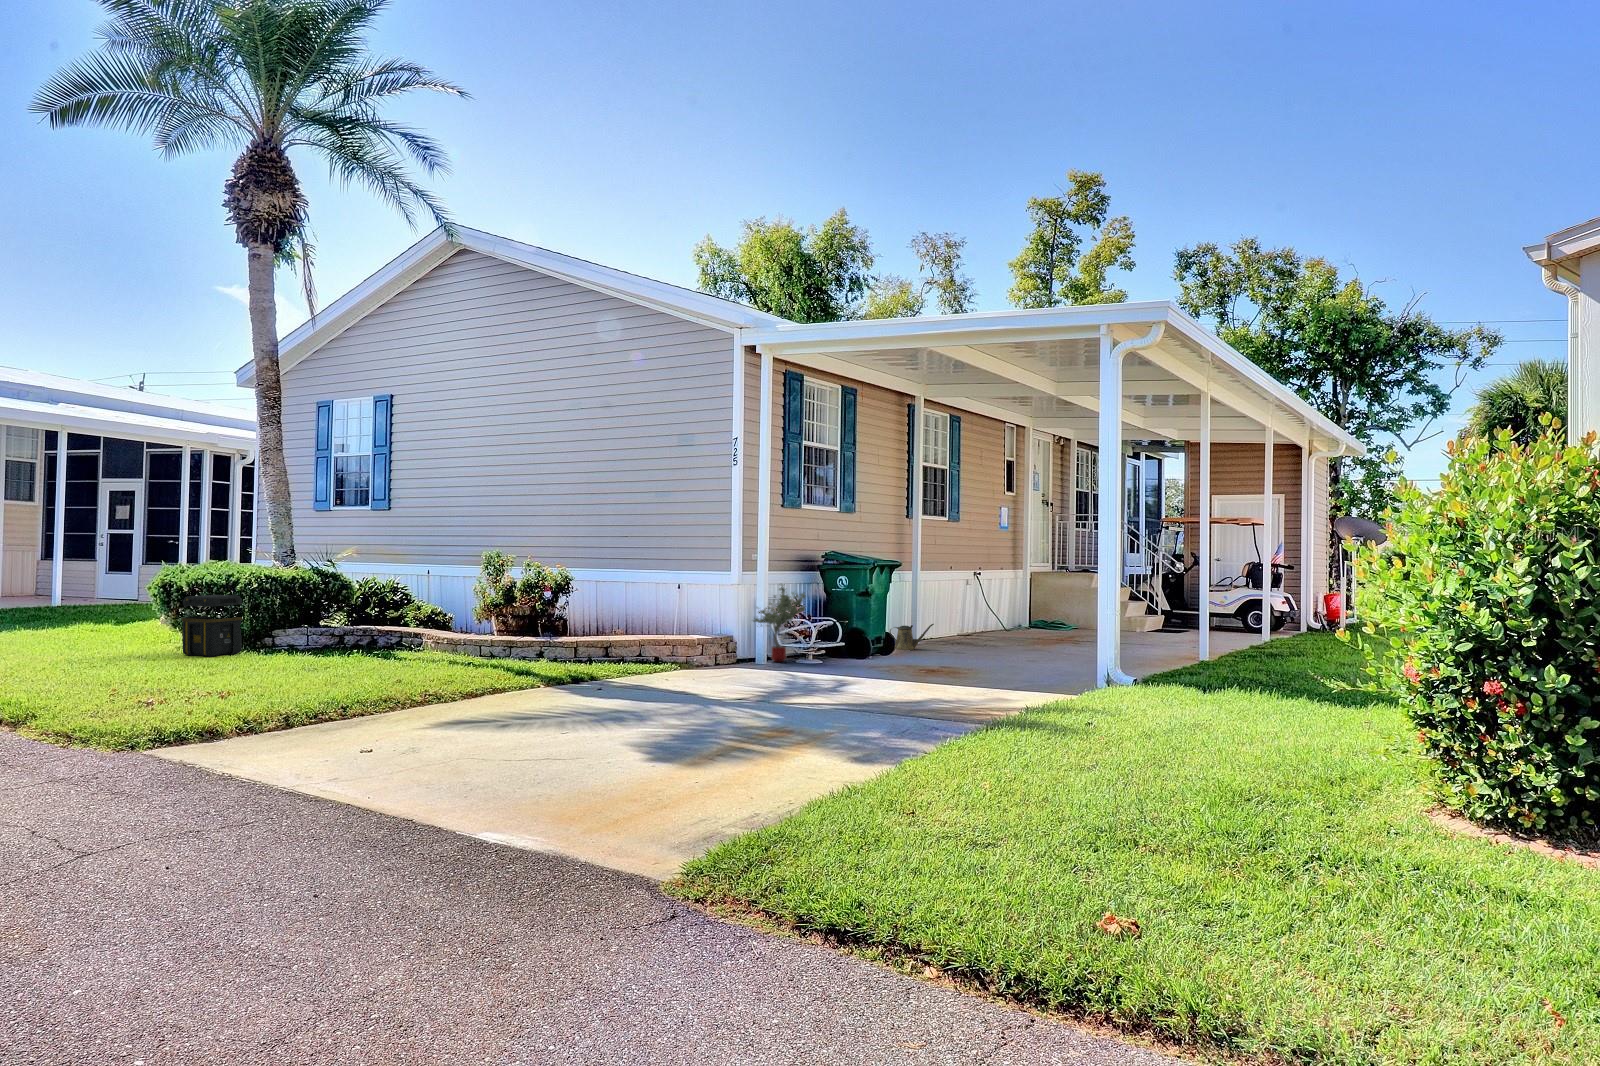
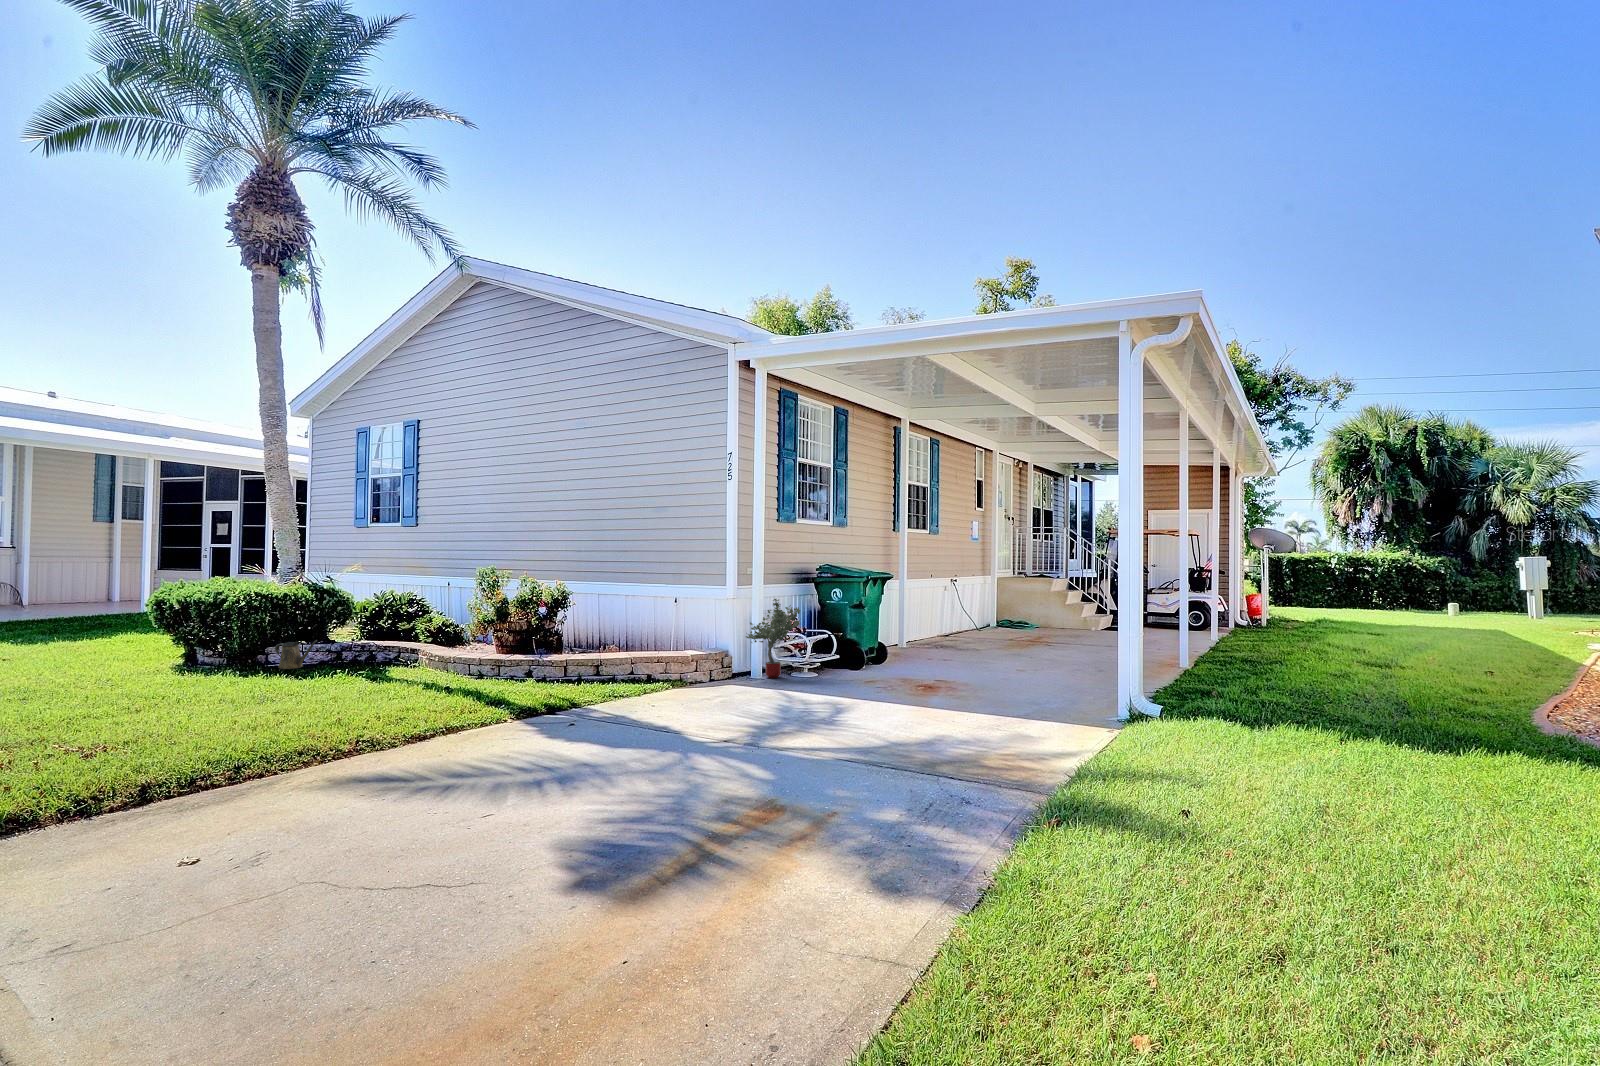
toolbox: present [182,595,243,657] -> none [167,613,234,677]
watering can: present [889,624,934,650] -> present [275,640,318,669]

